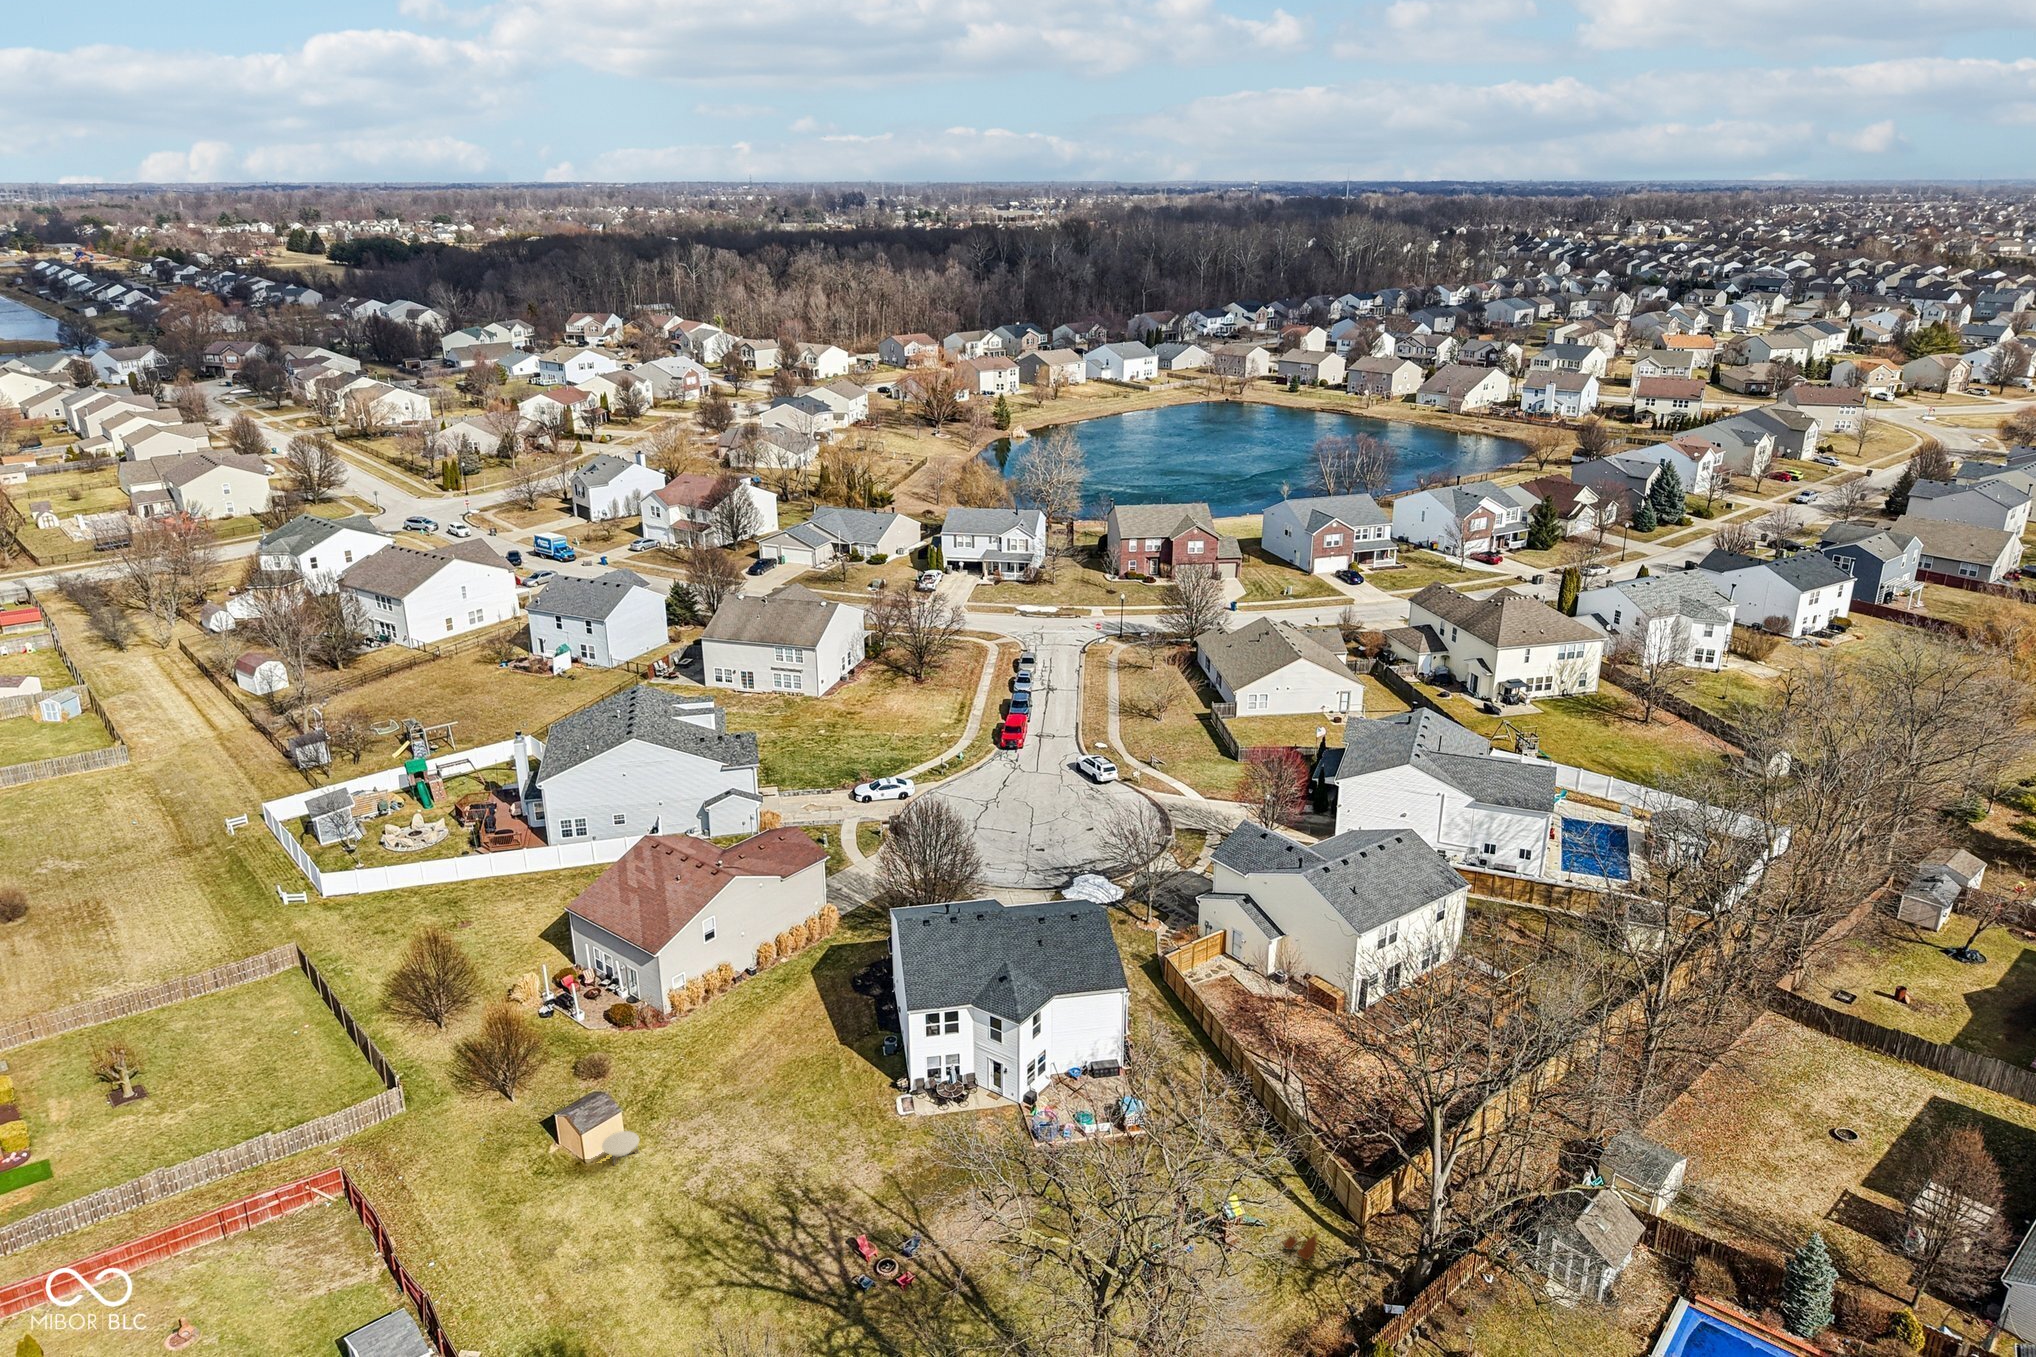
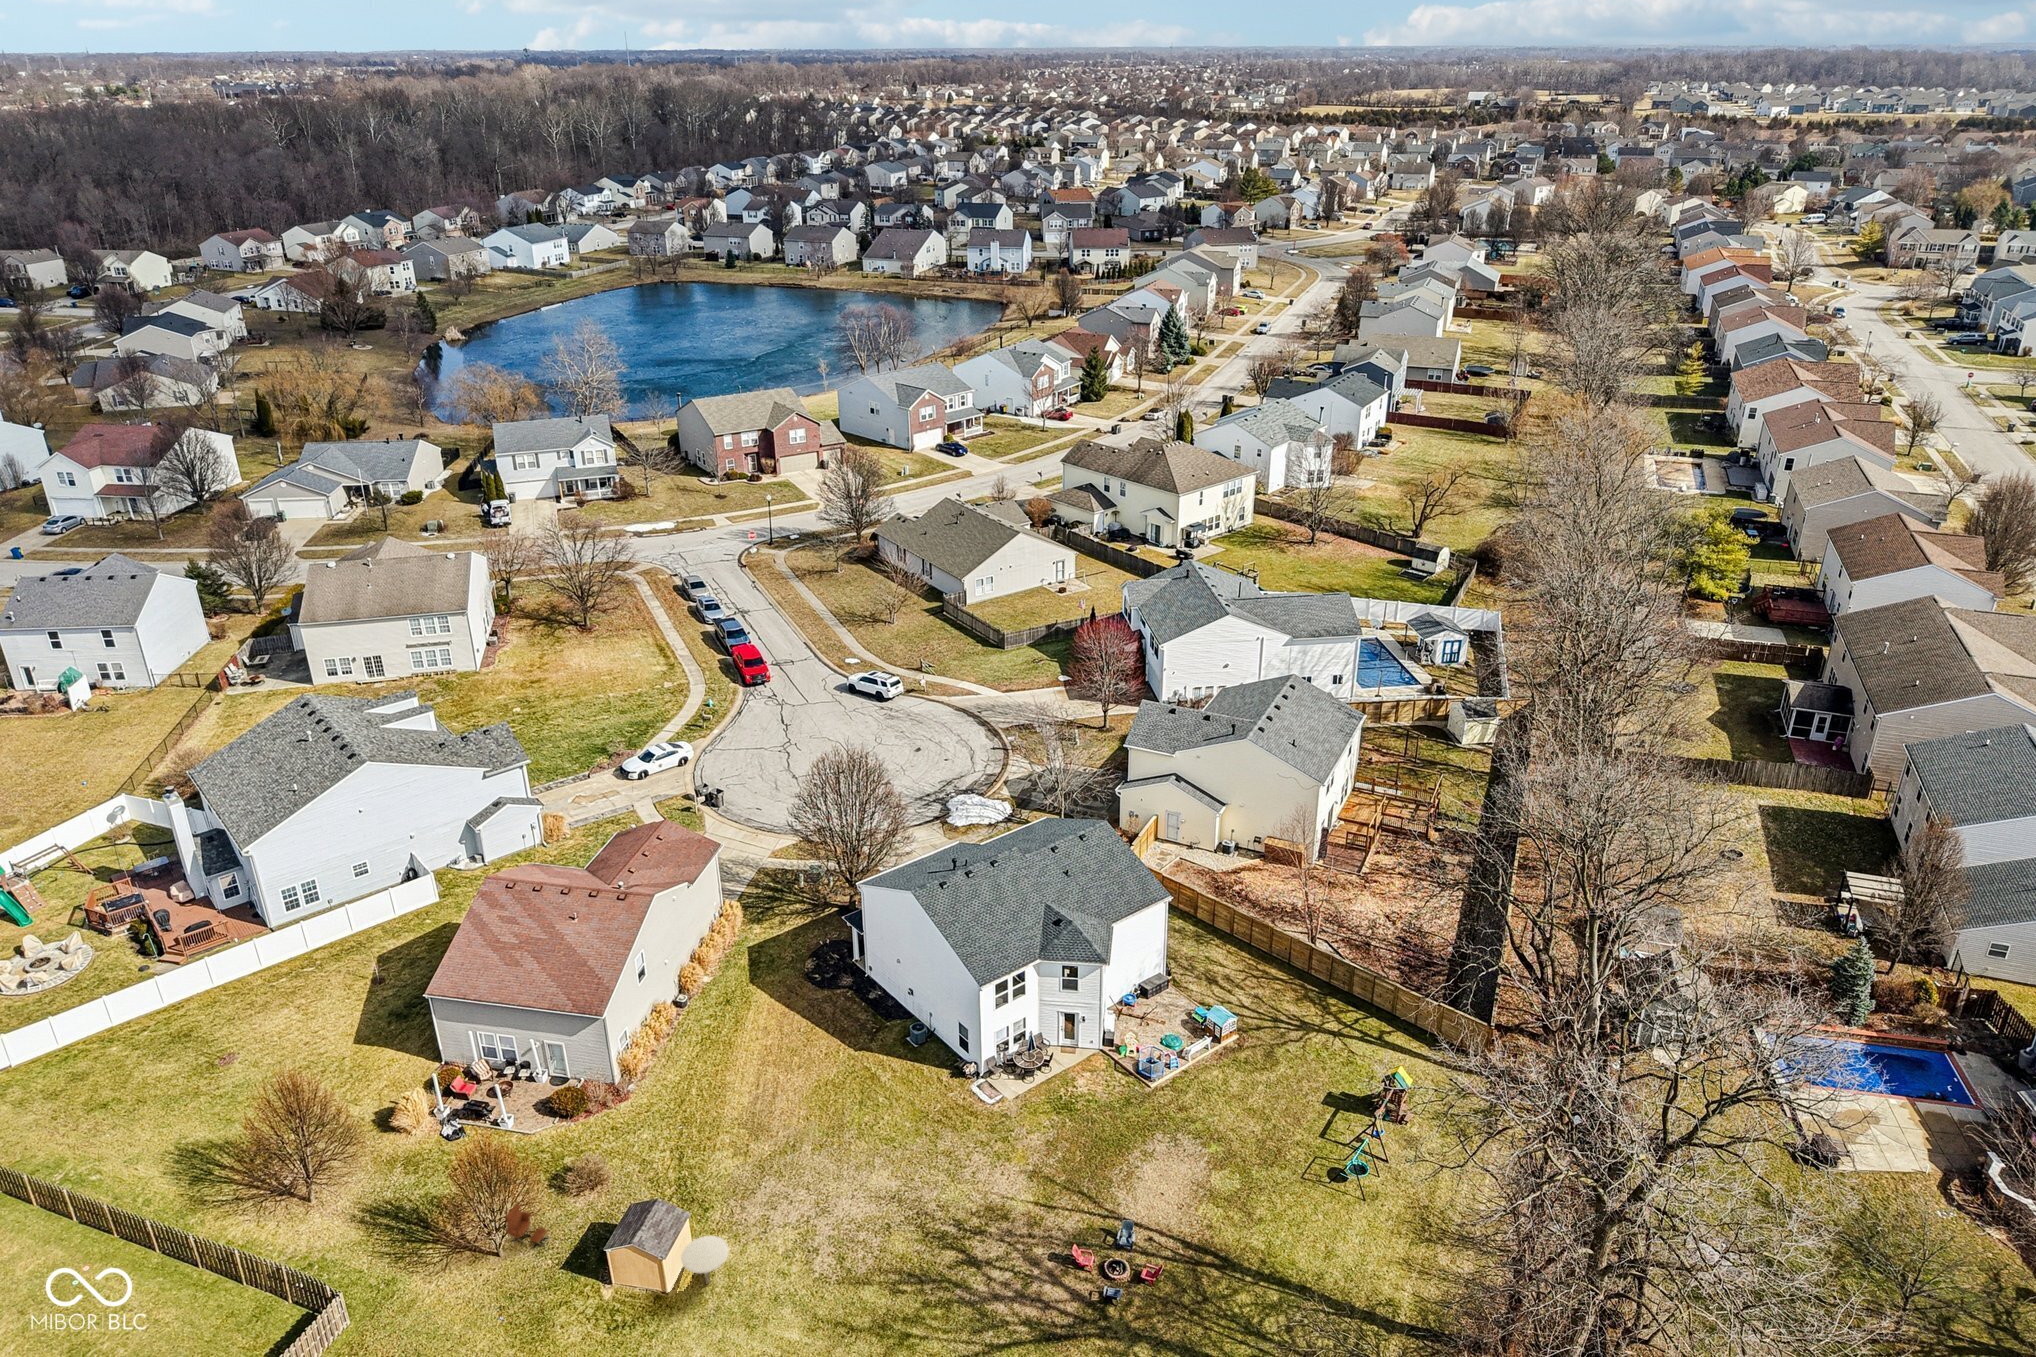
lounge chair: present [1283,1233,1317,1265] -> present [506,1204,547,1245]

